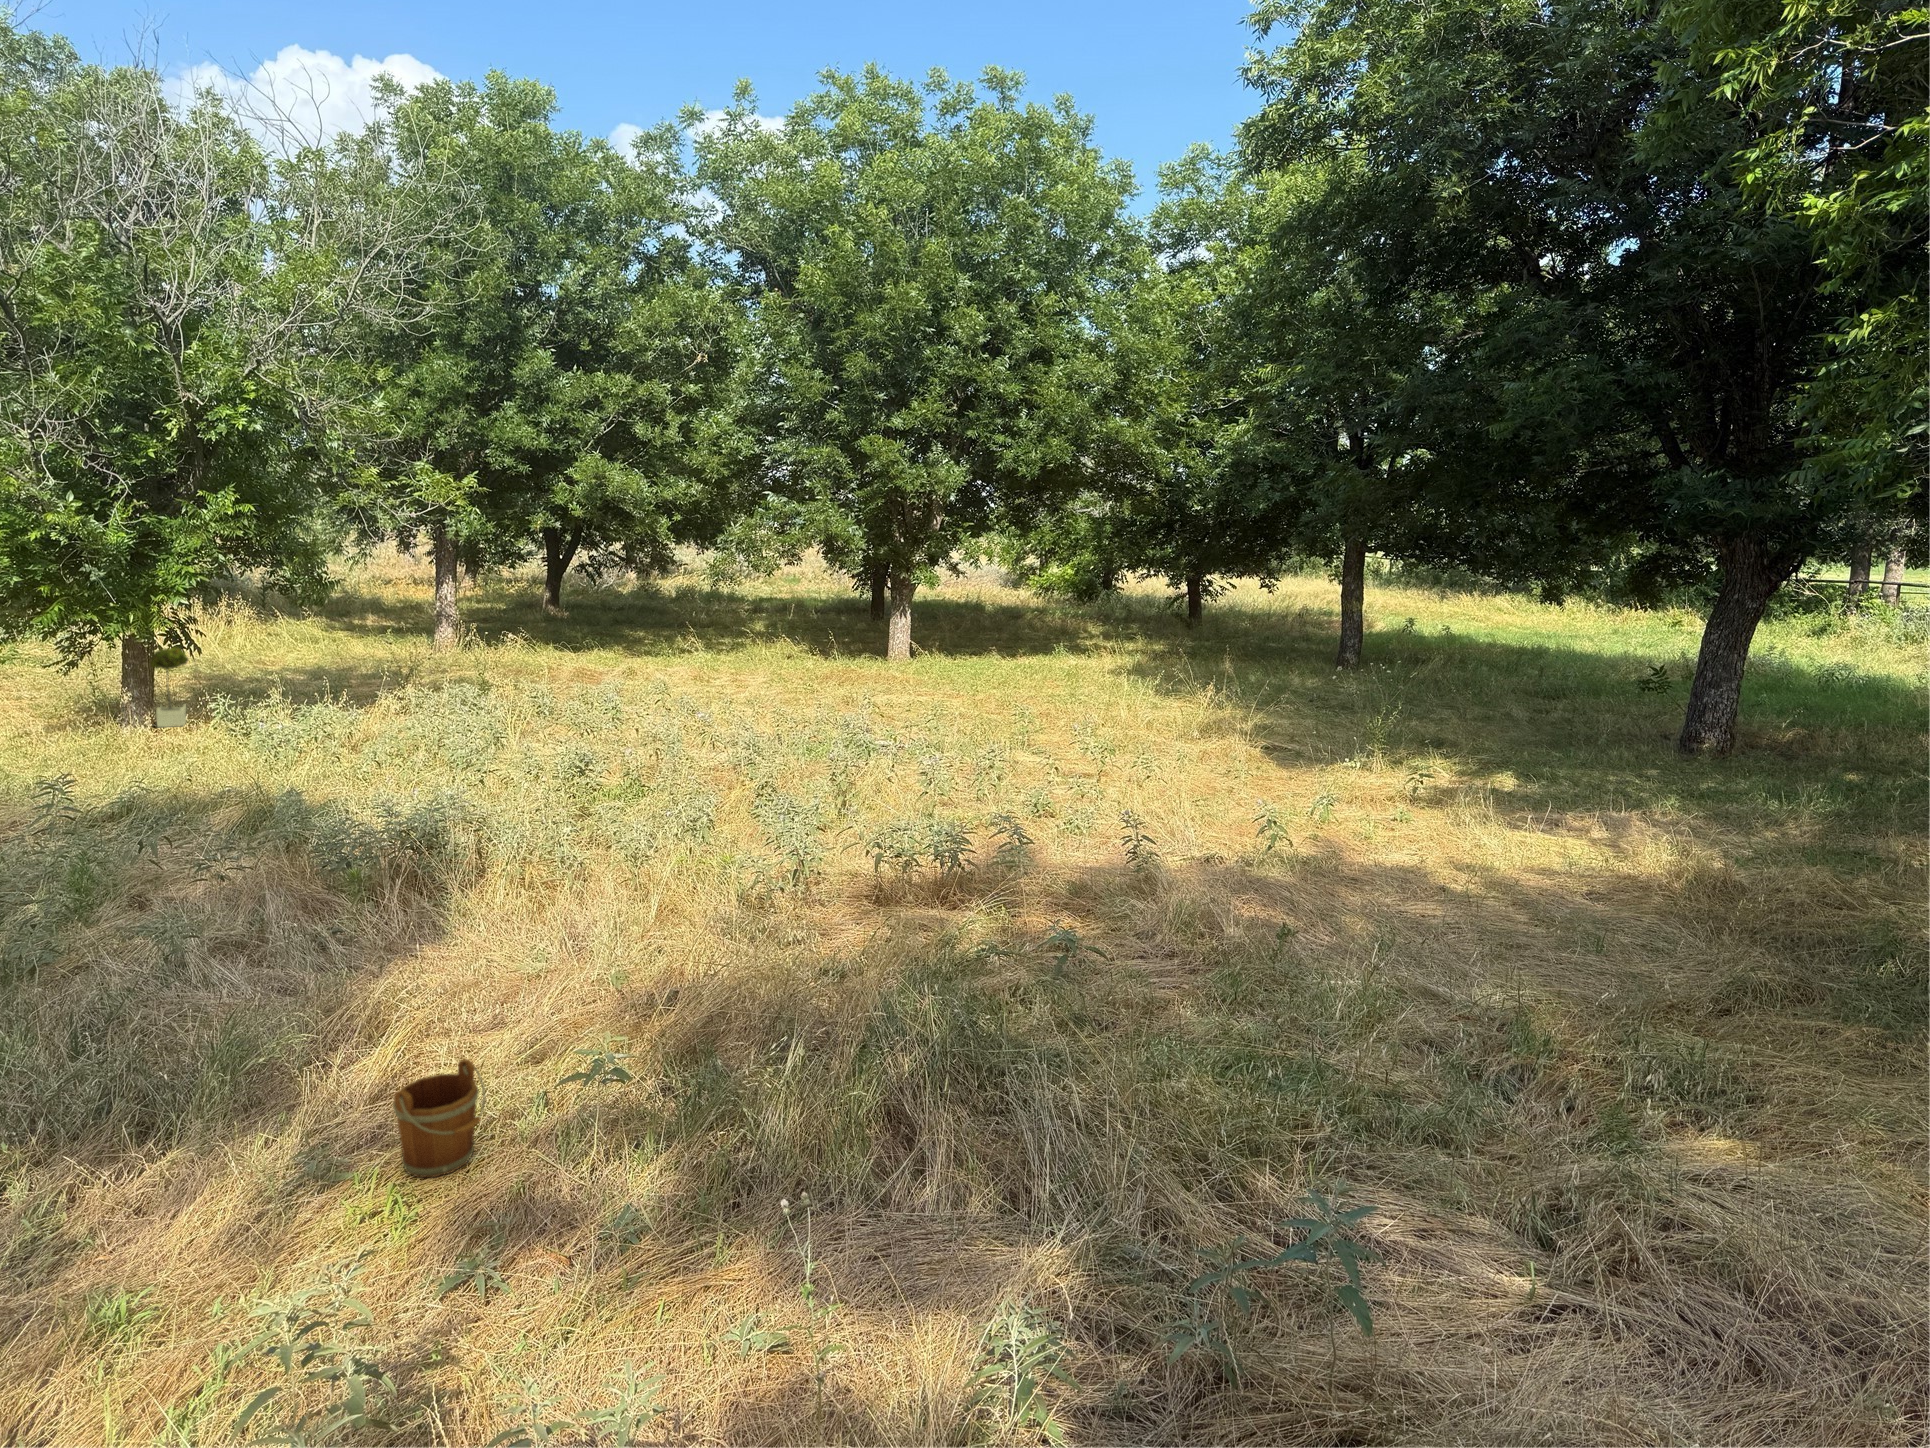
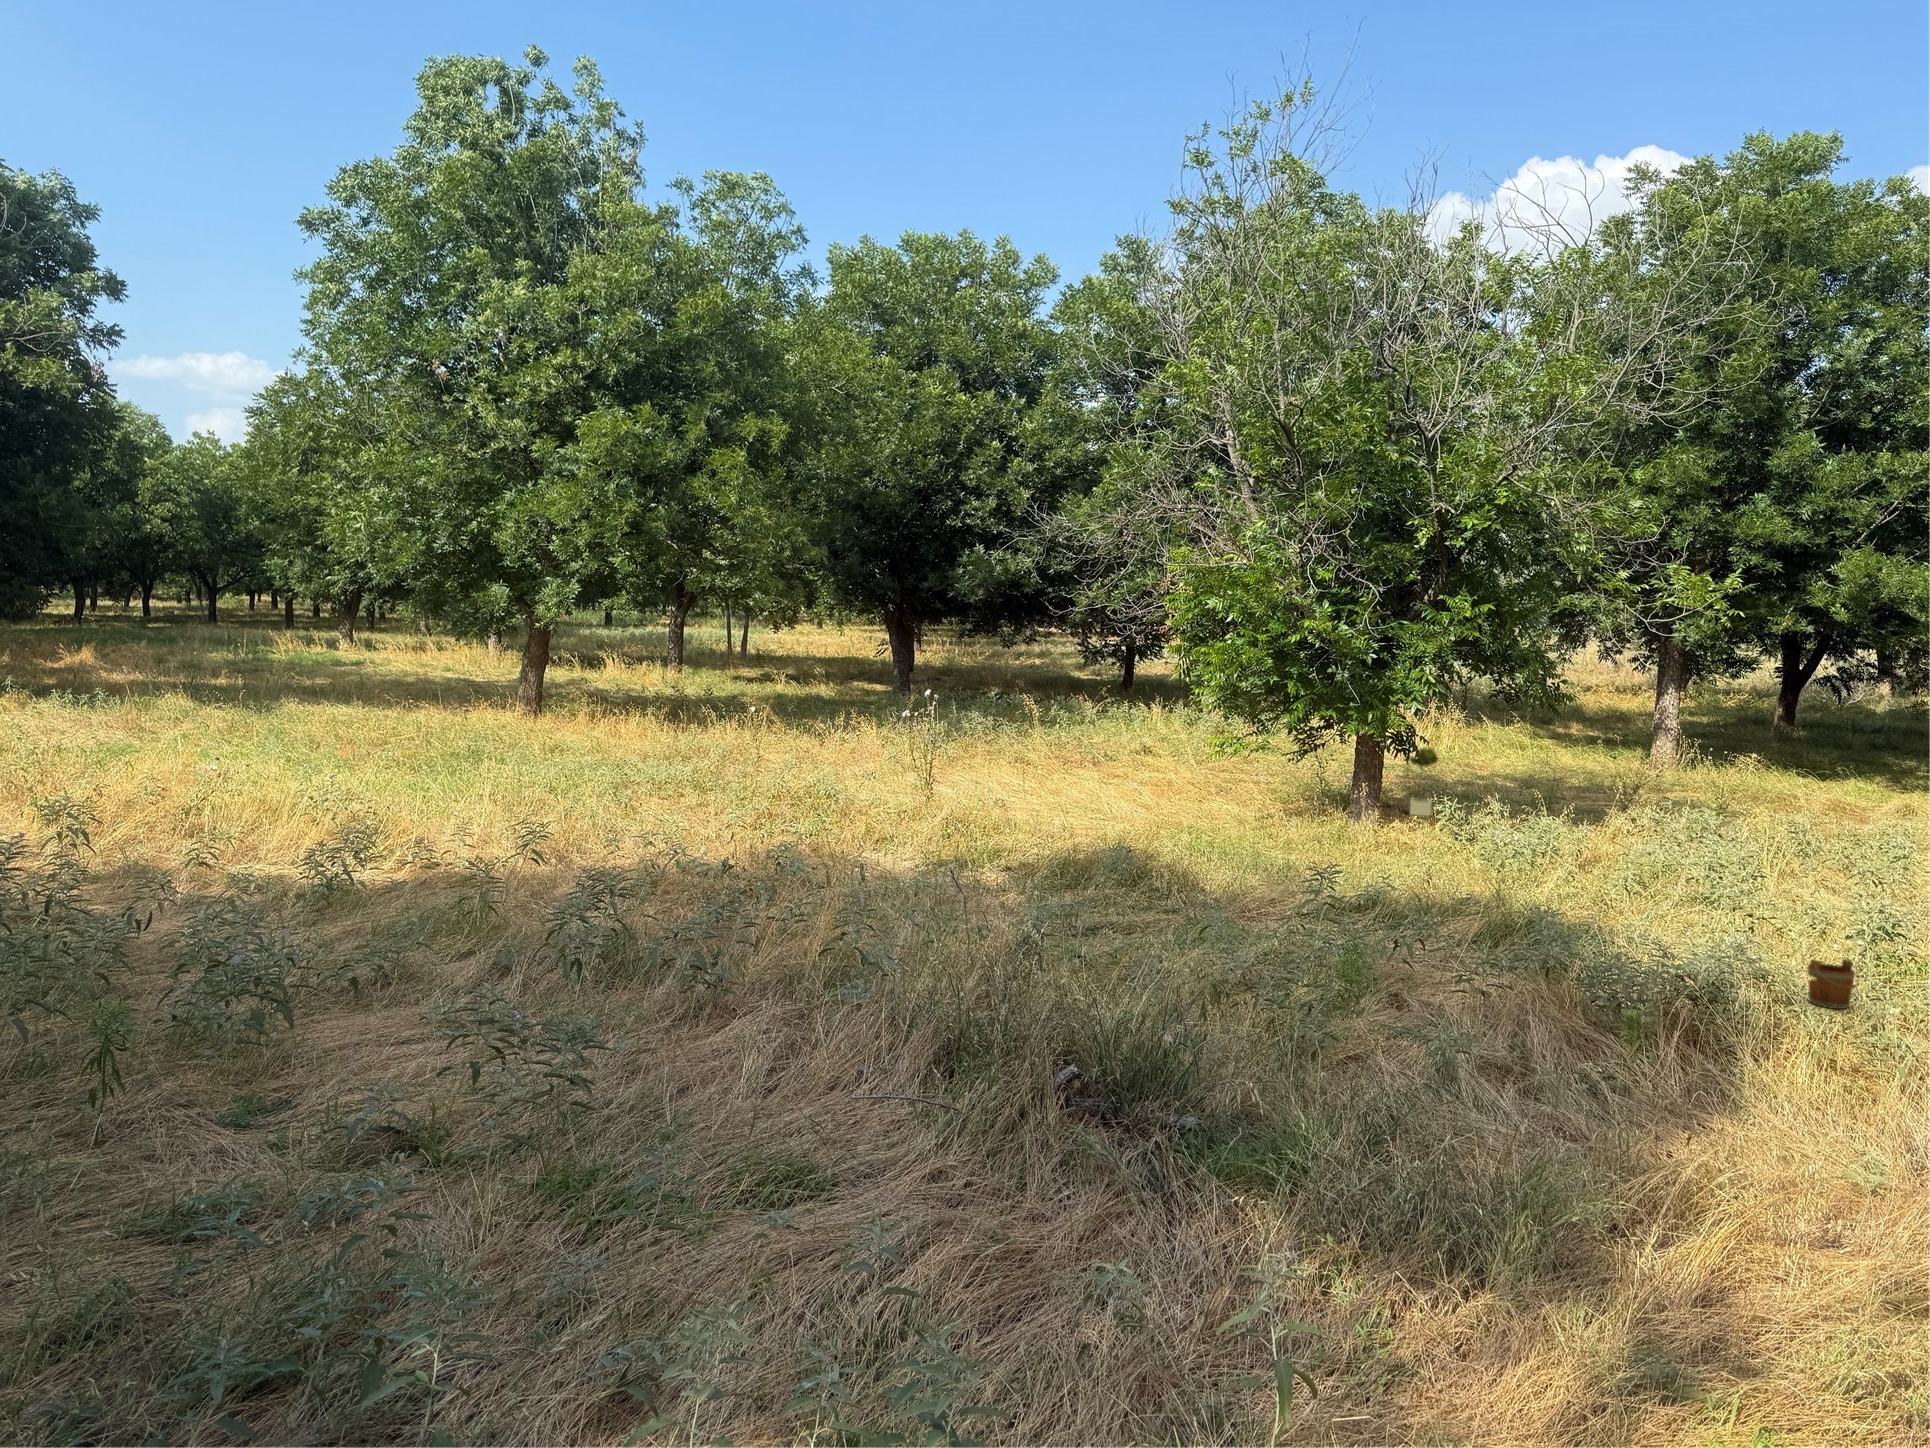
bucket: present [393,1059,485,1177] -> present [1807,959,1857,1009]

